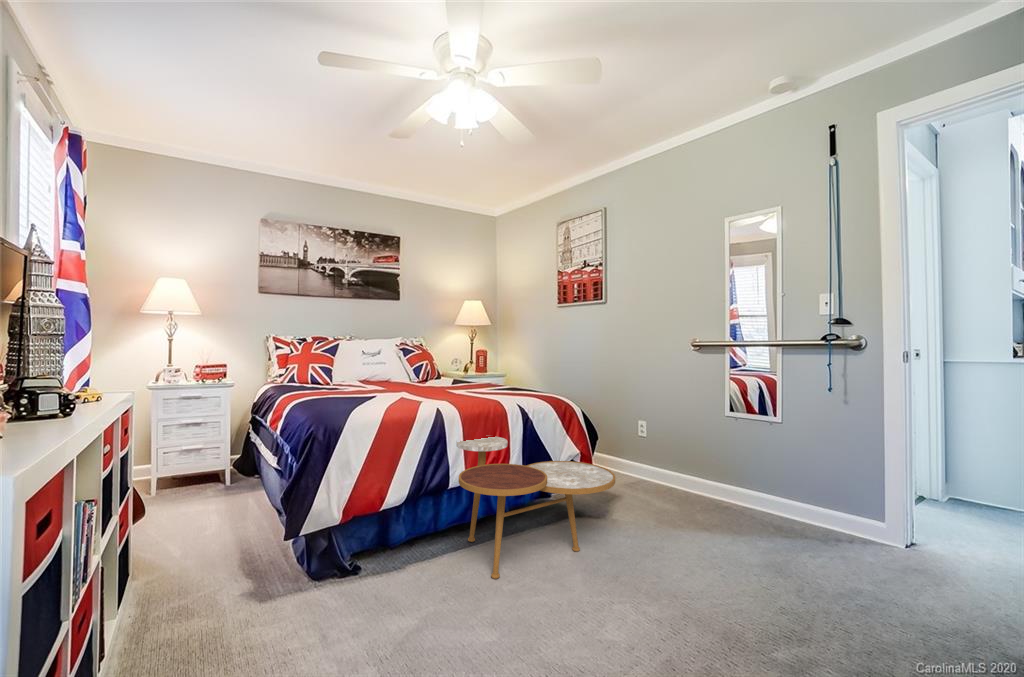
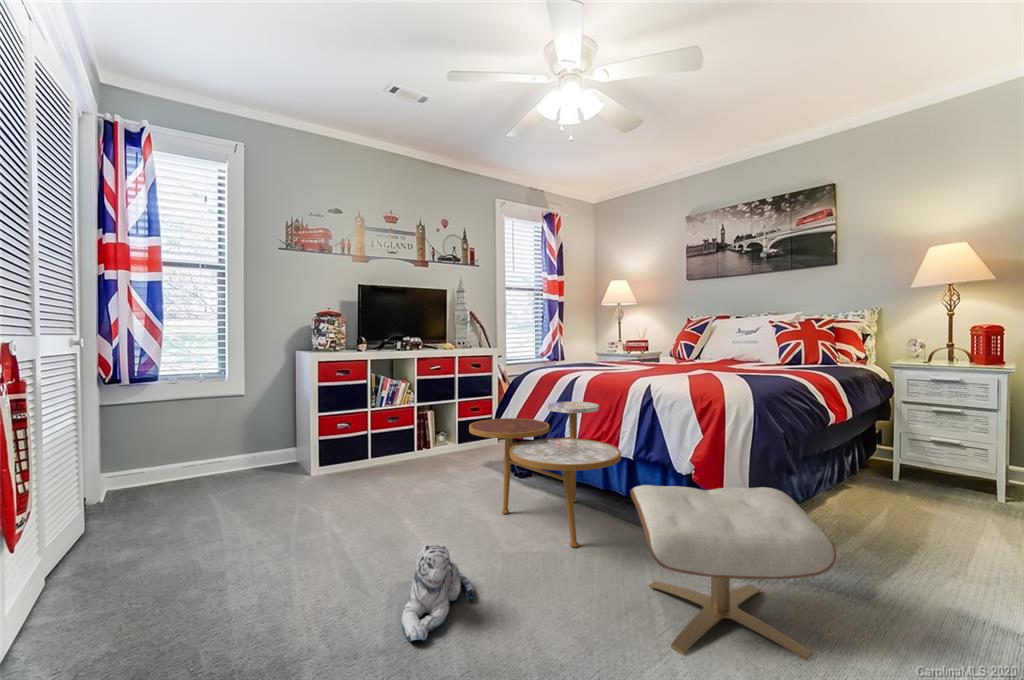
ottoman: none [624,449,704,538] -> present [630,485,836,661]
plush toy: none [648,557,759,628] -> present [401,545,474,641]

